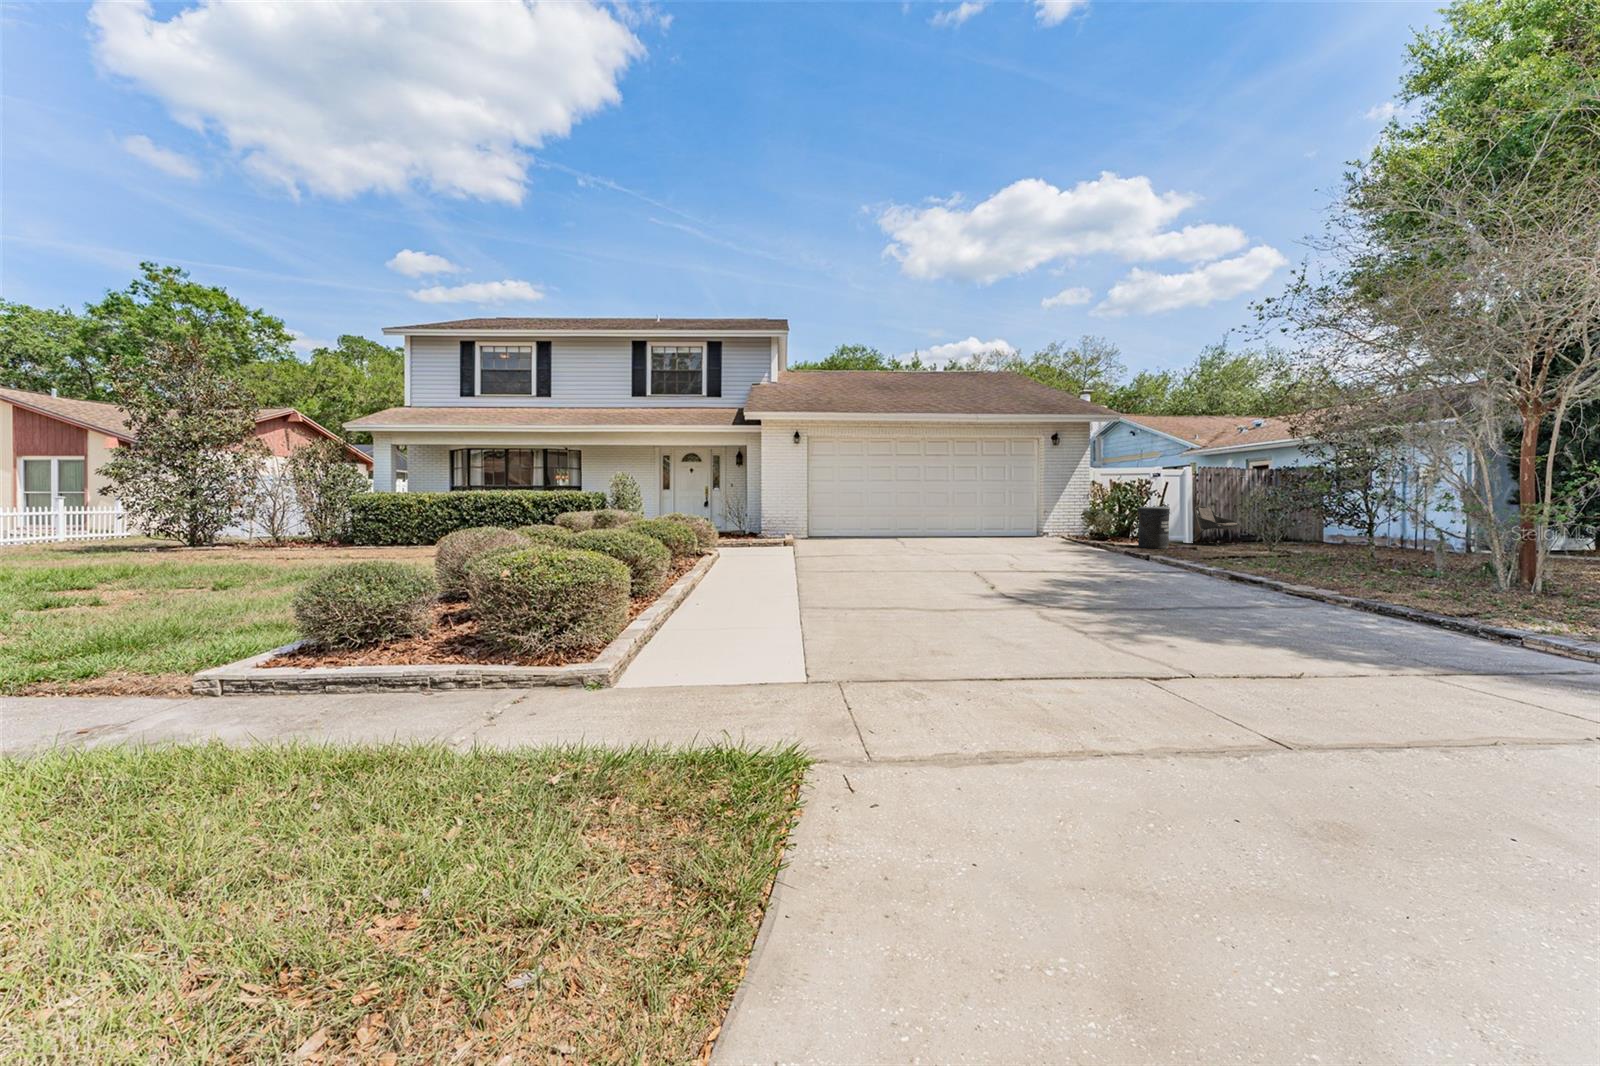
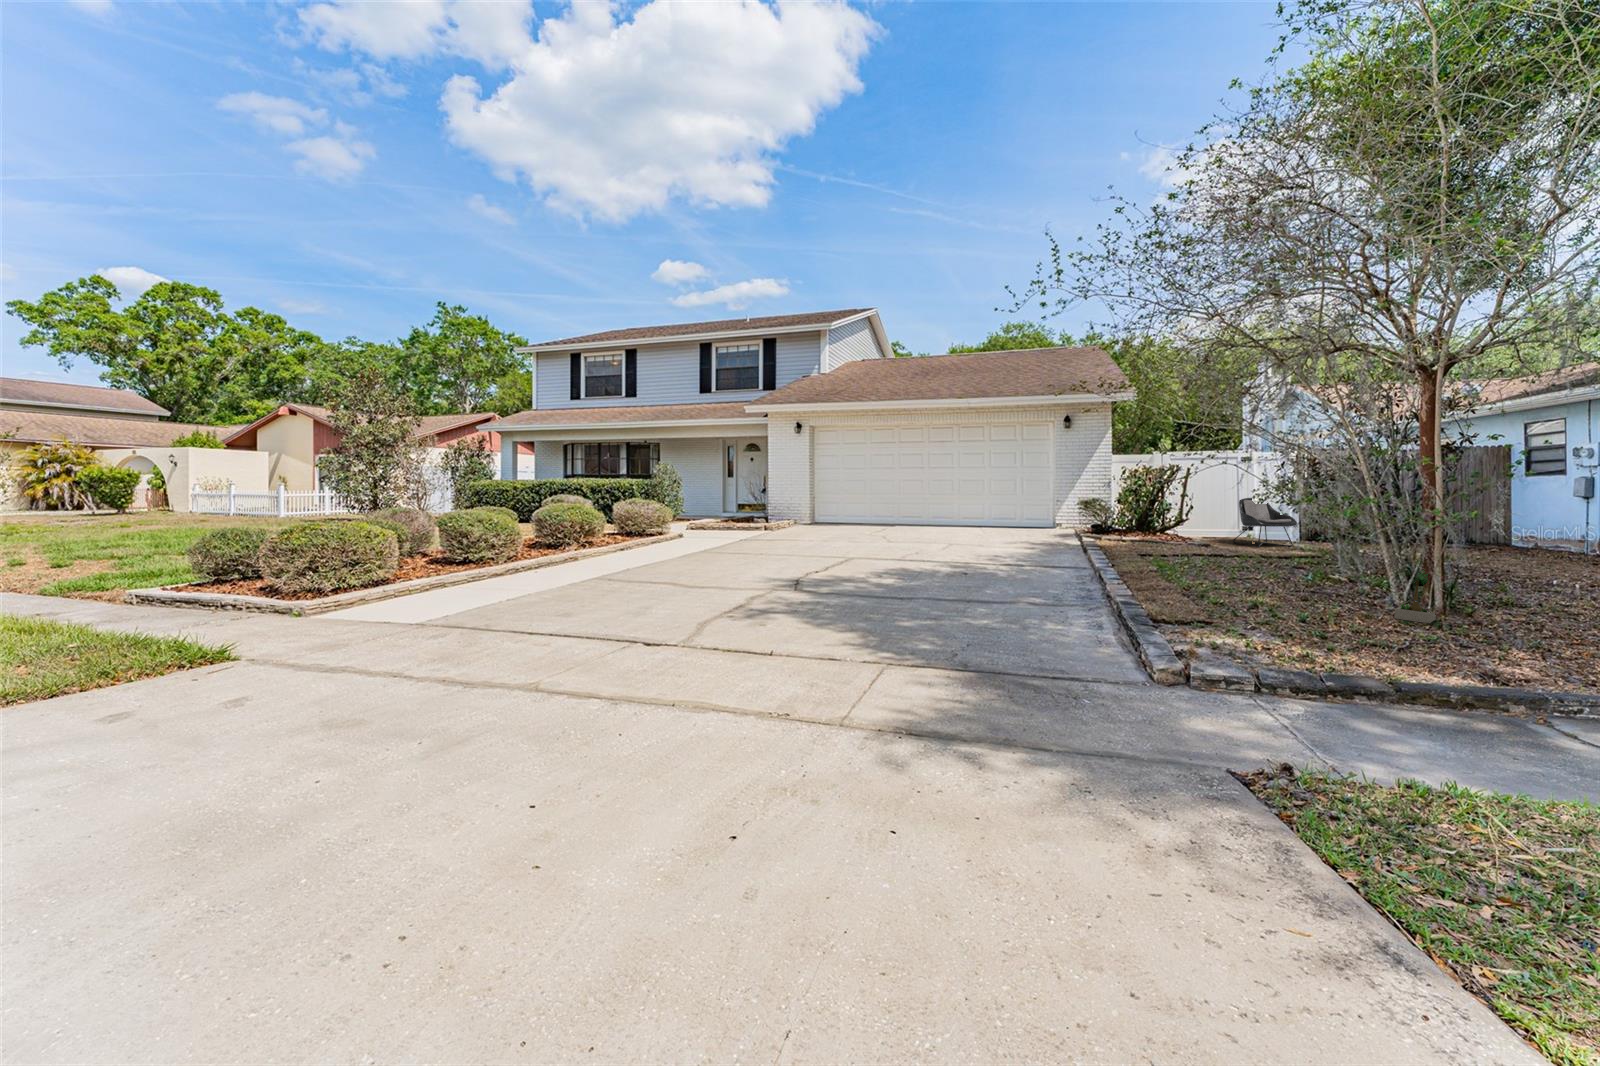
trash can: present [1138,505,1170,549] -> none [1143,497,1182,547]
potted plant: none [1480,555,1524,596] -> present [1394,570,1436,623]

